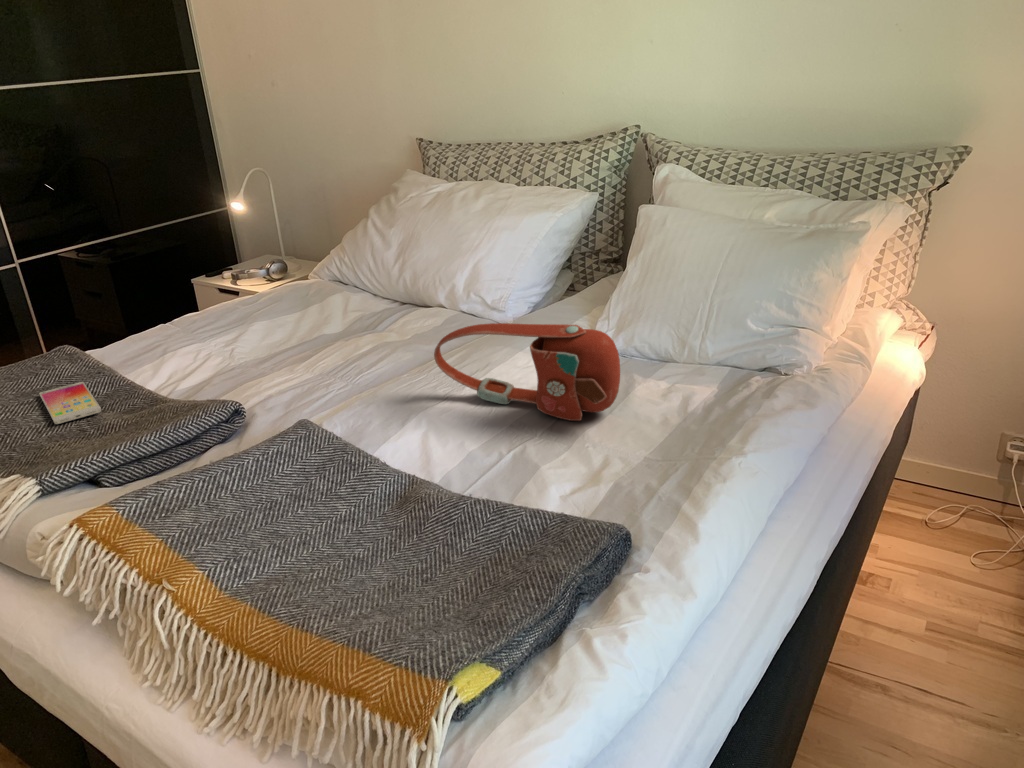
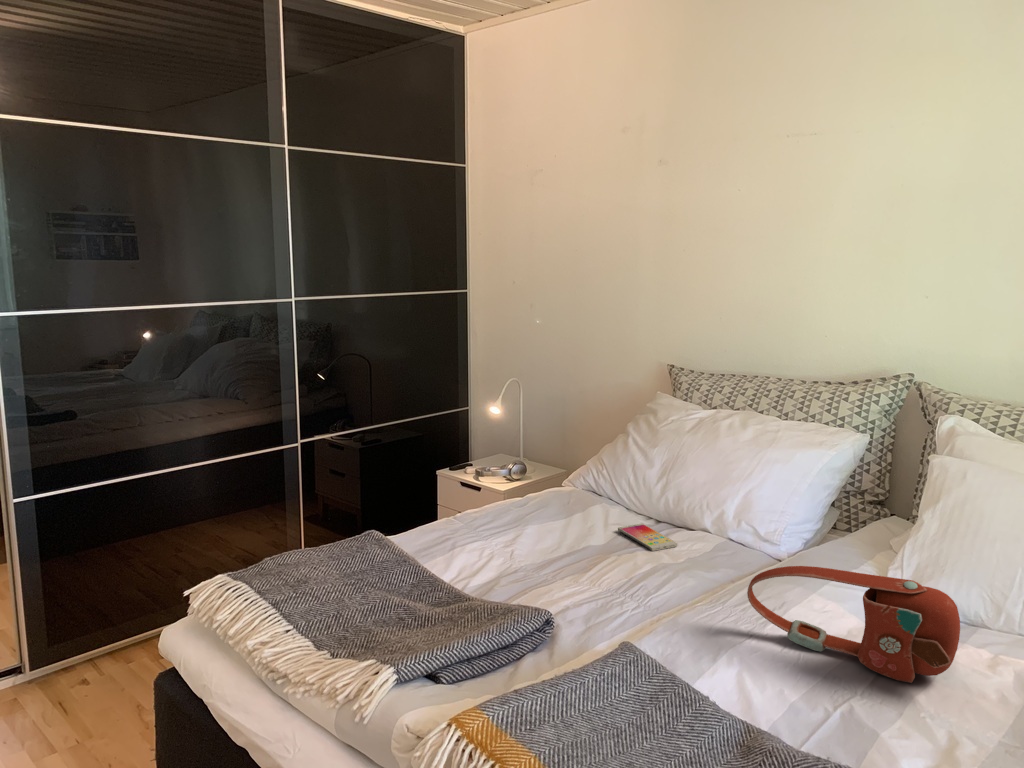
smartphone: present [39,382,101,424] -> present [618,523,677,551]

